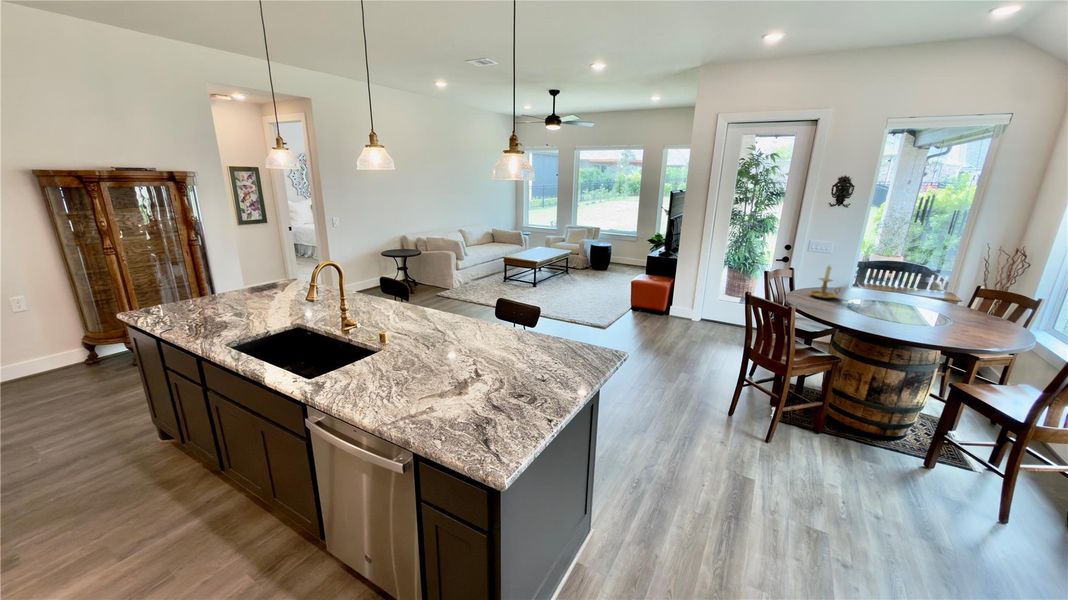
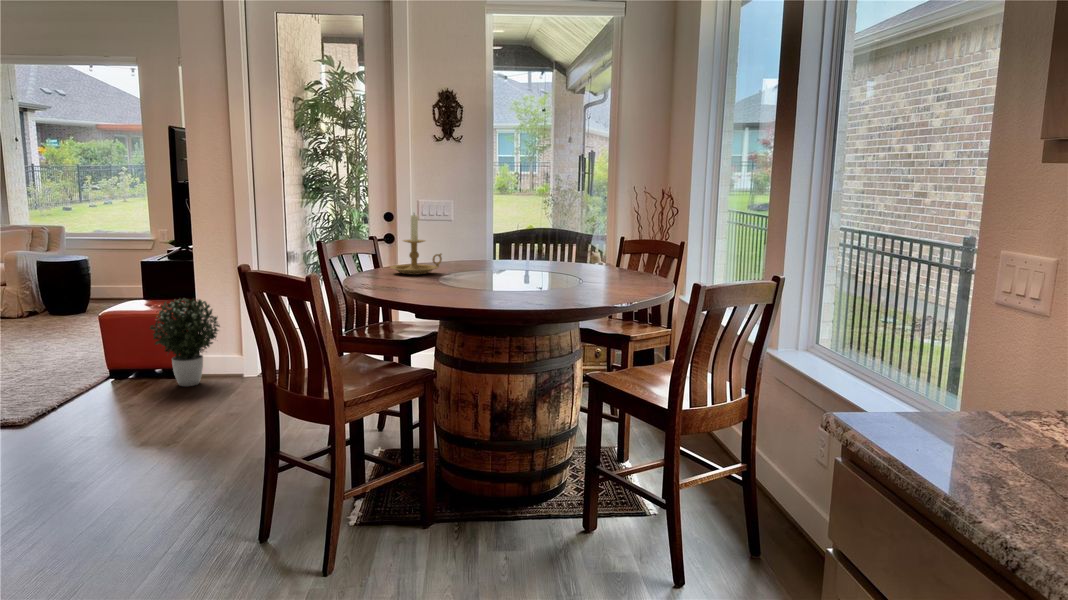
potted plant: none [656,279,687,322] -> present [150,298,220,386]

